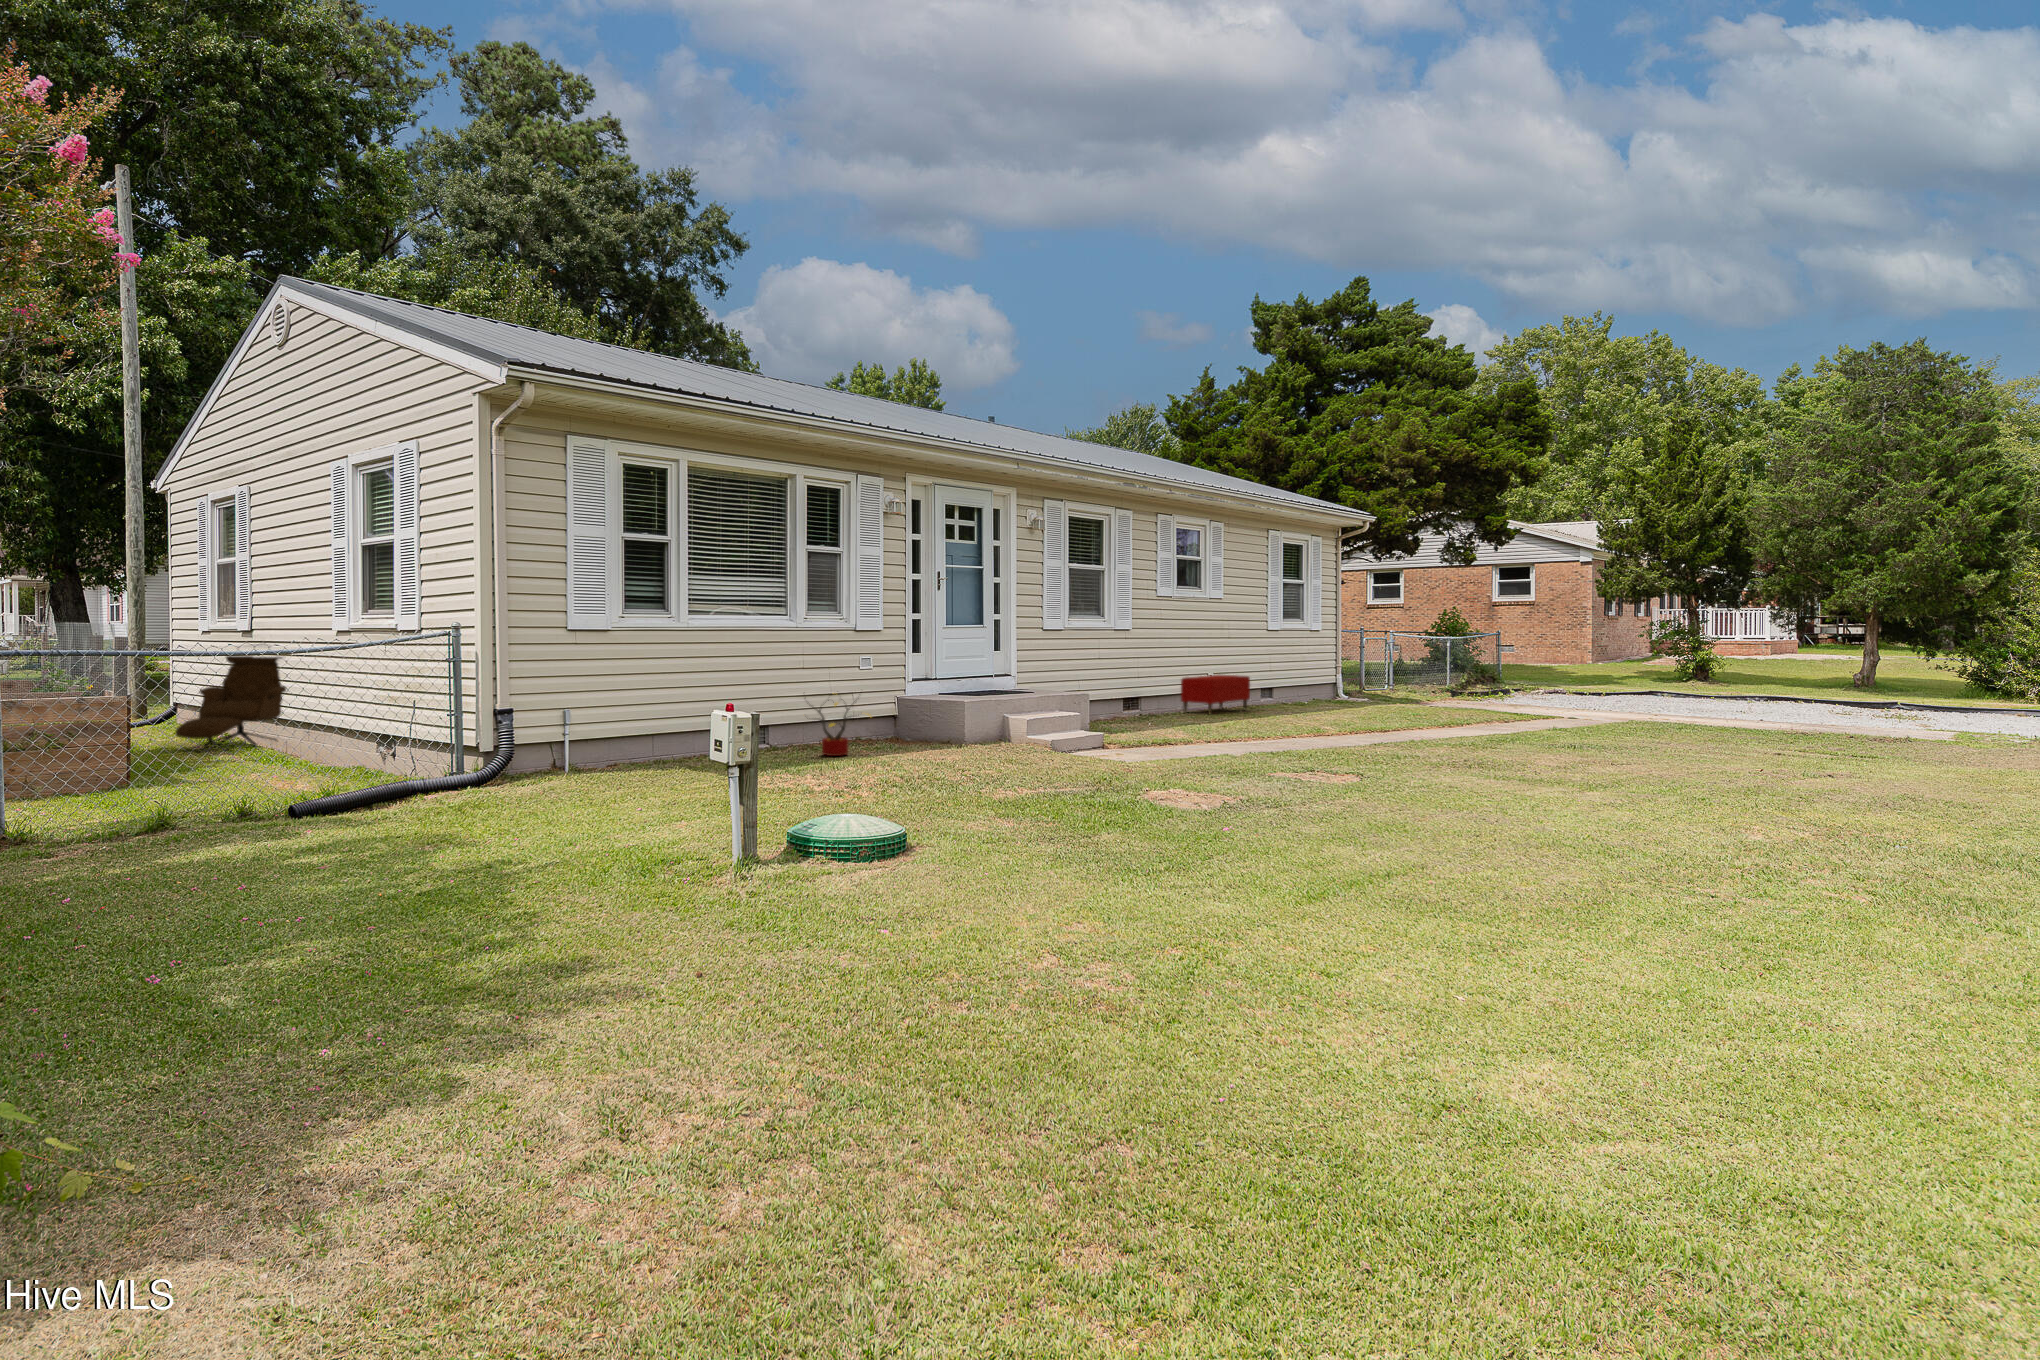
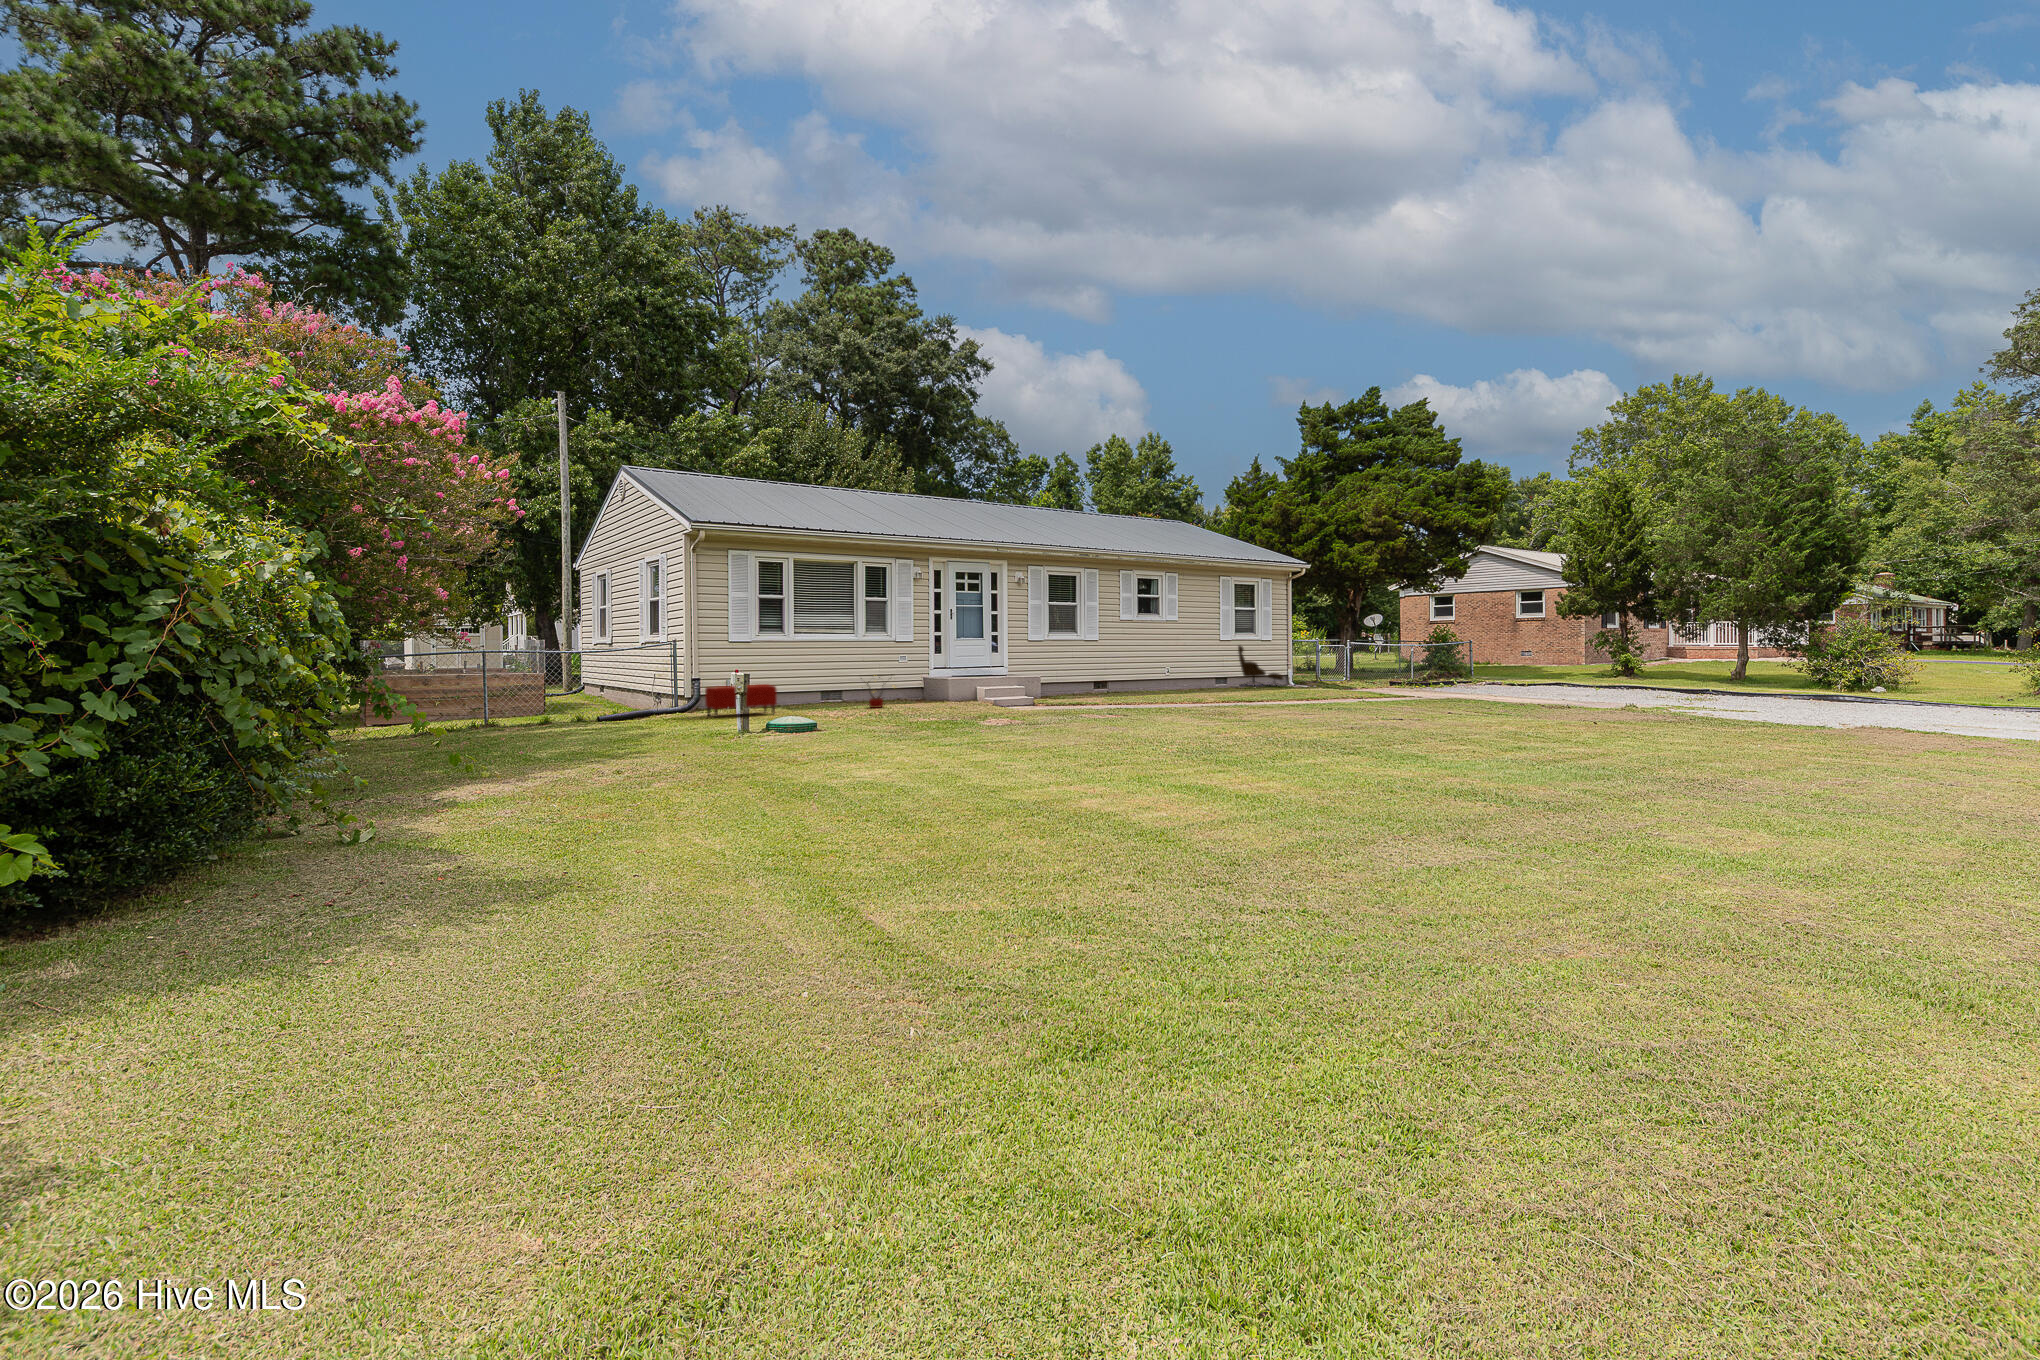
lounge chair: present [175,644,286,753] -> present [1238,645,1283,686]
bench: present [1181,675,1250,715] -> present [705,684,777,718]

